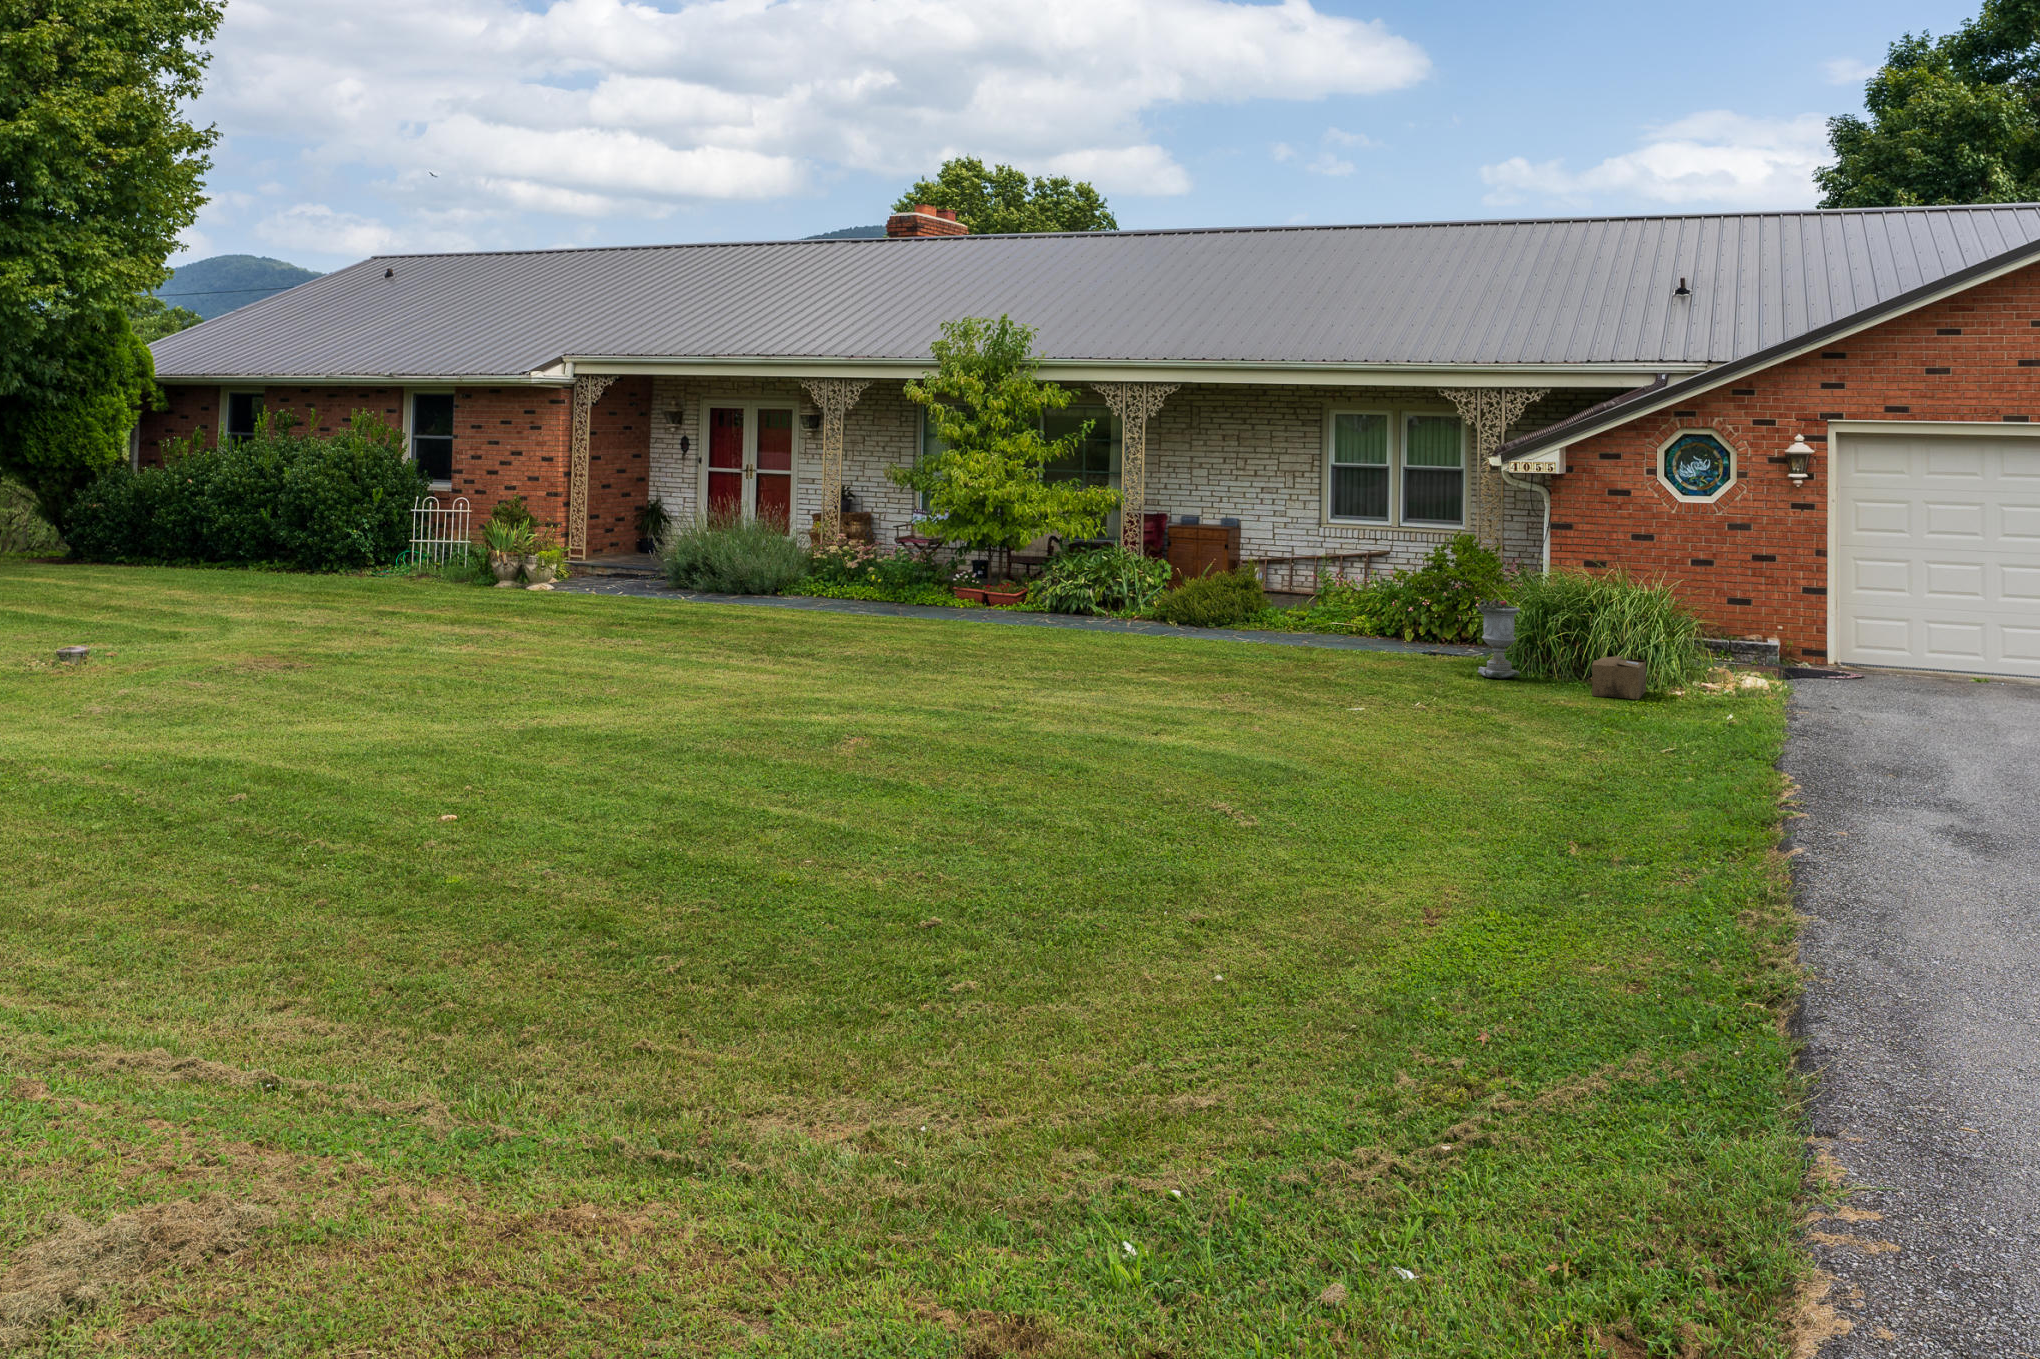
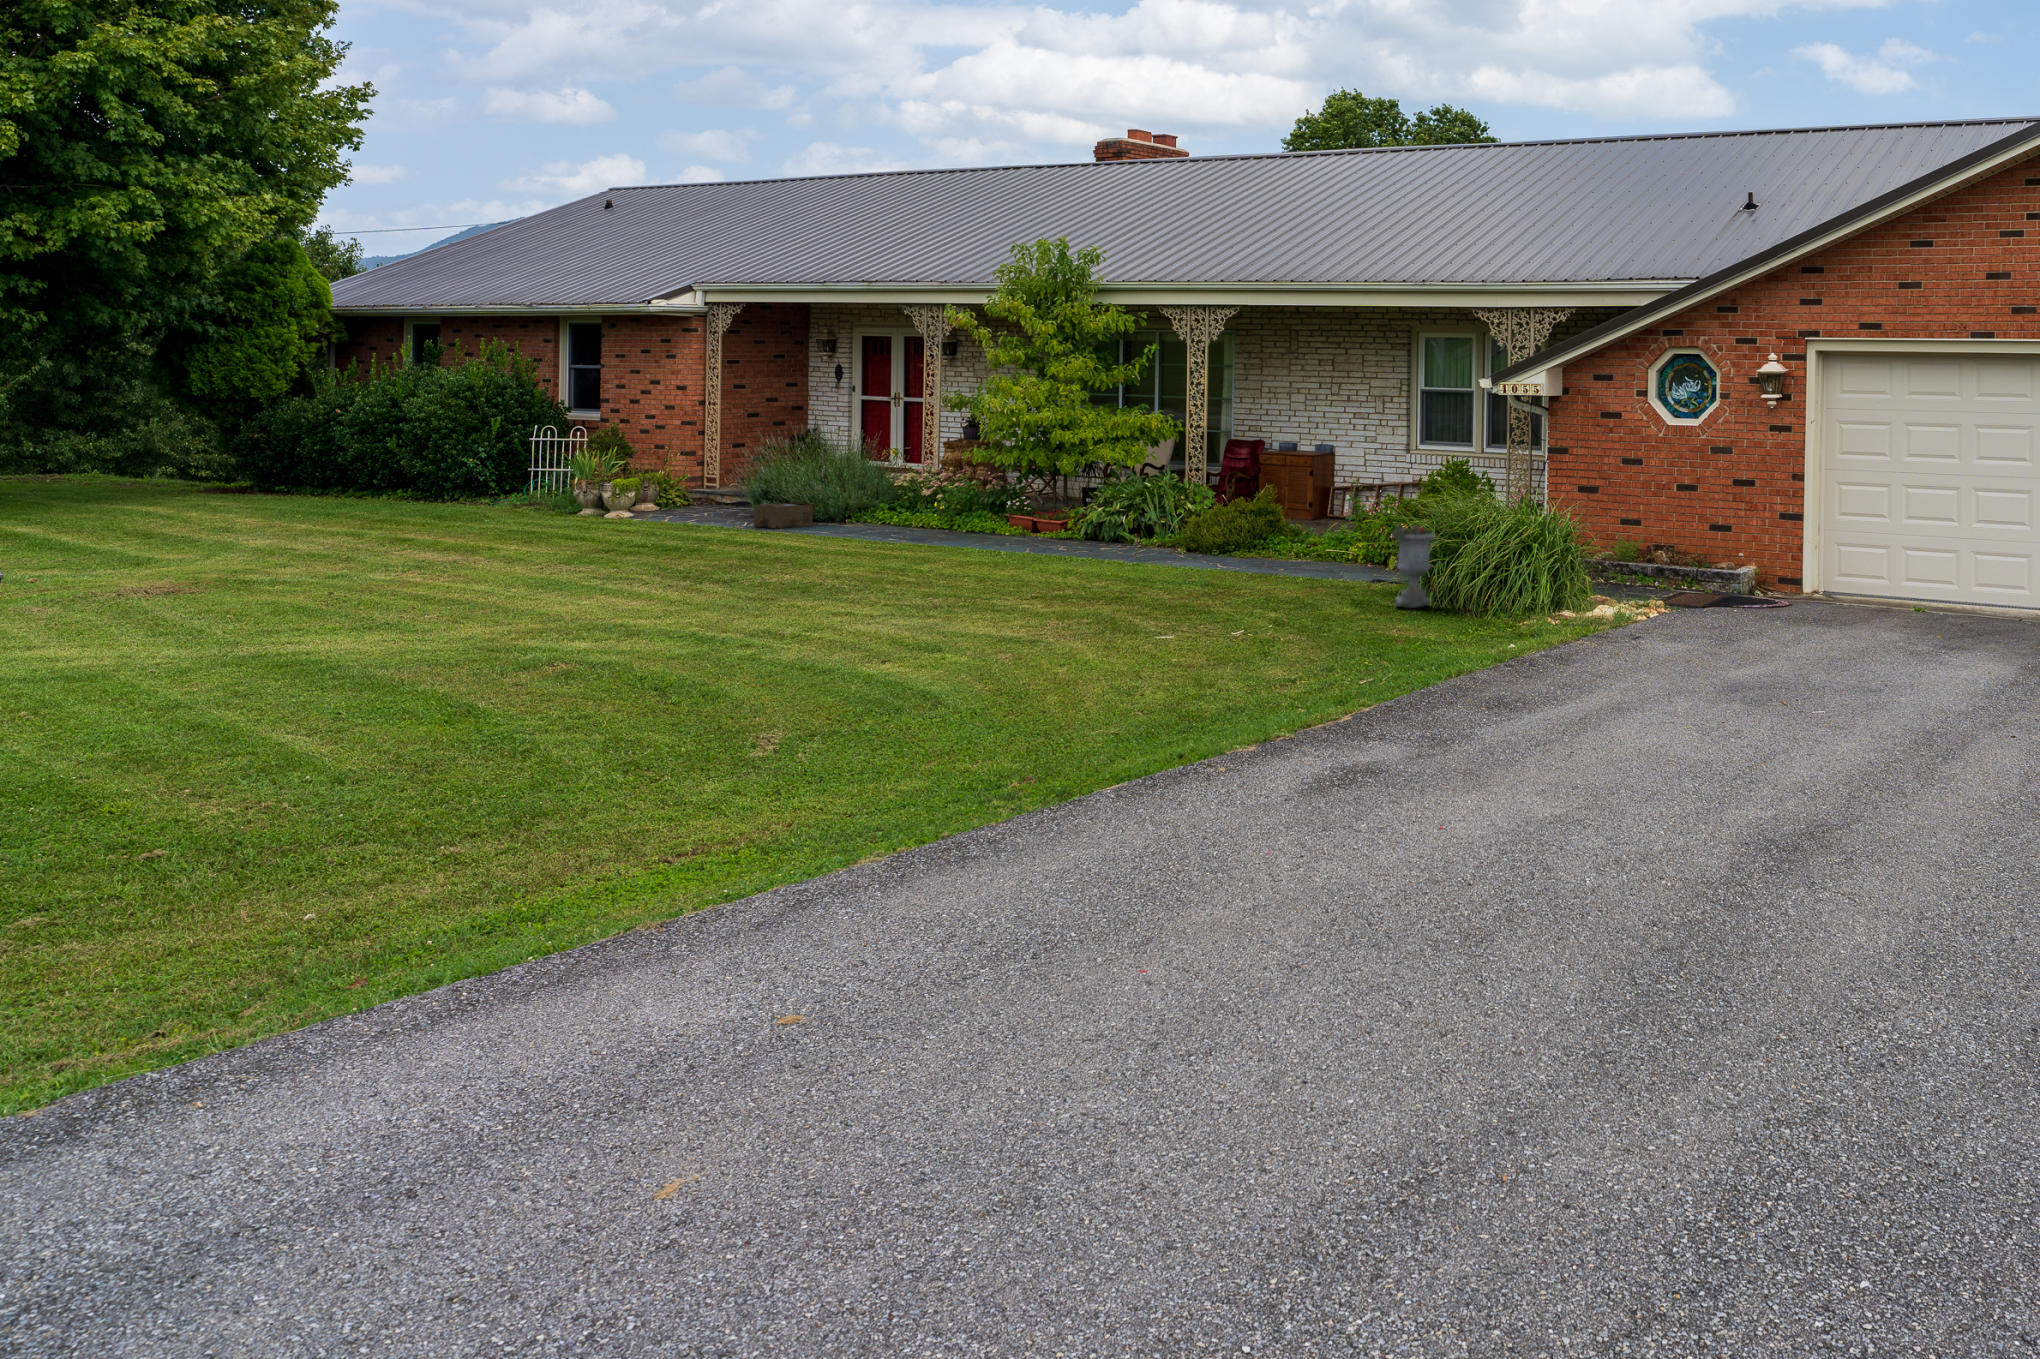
cardboard box: present [1592,656,1646,699] -> present [754,502,813,528]

